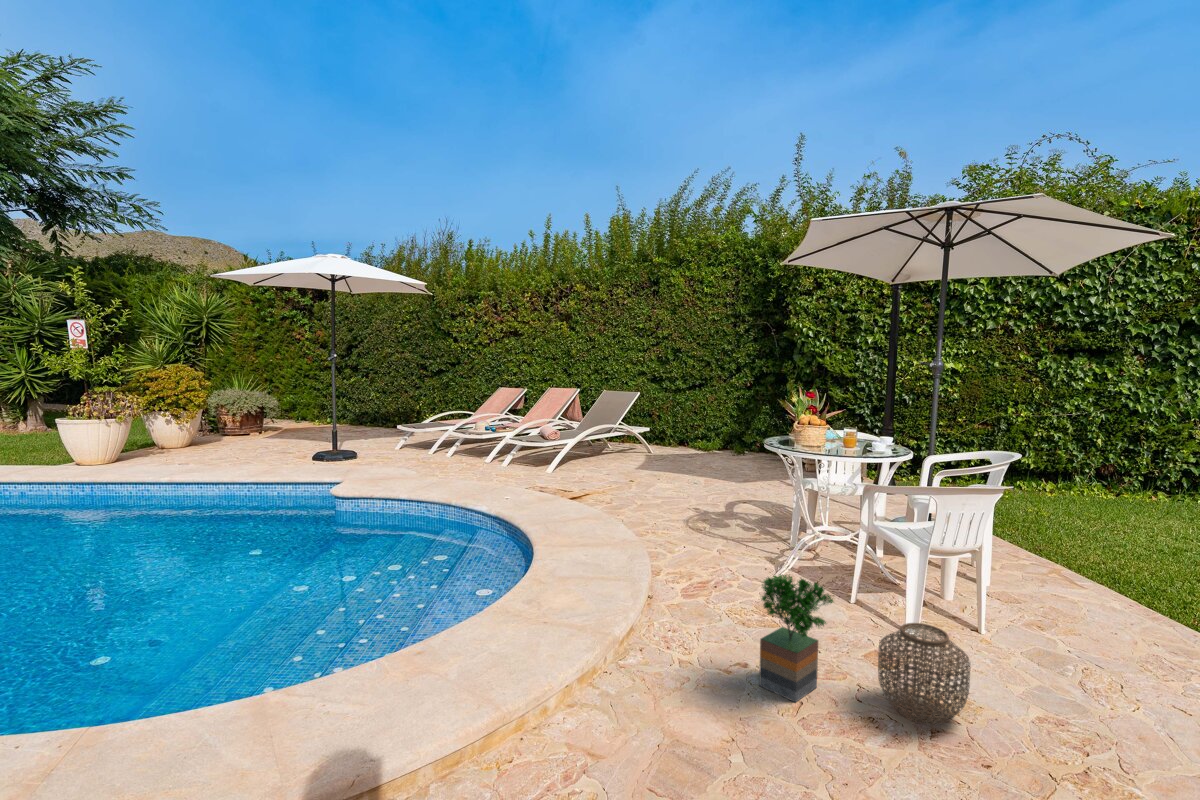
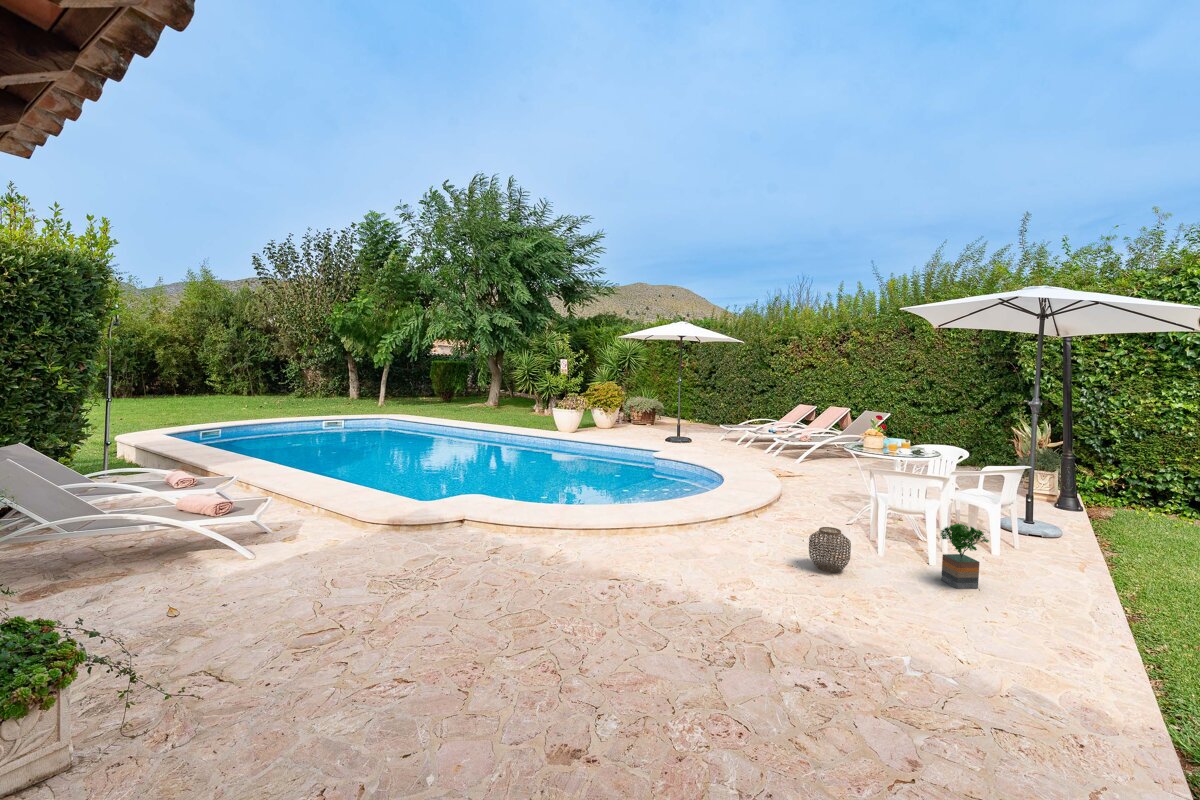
potted tree: present [759,575,833,702] -> present [941,523,989,589]

